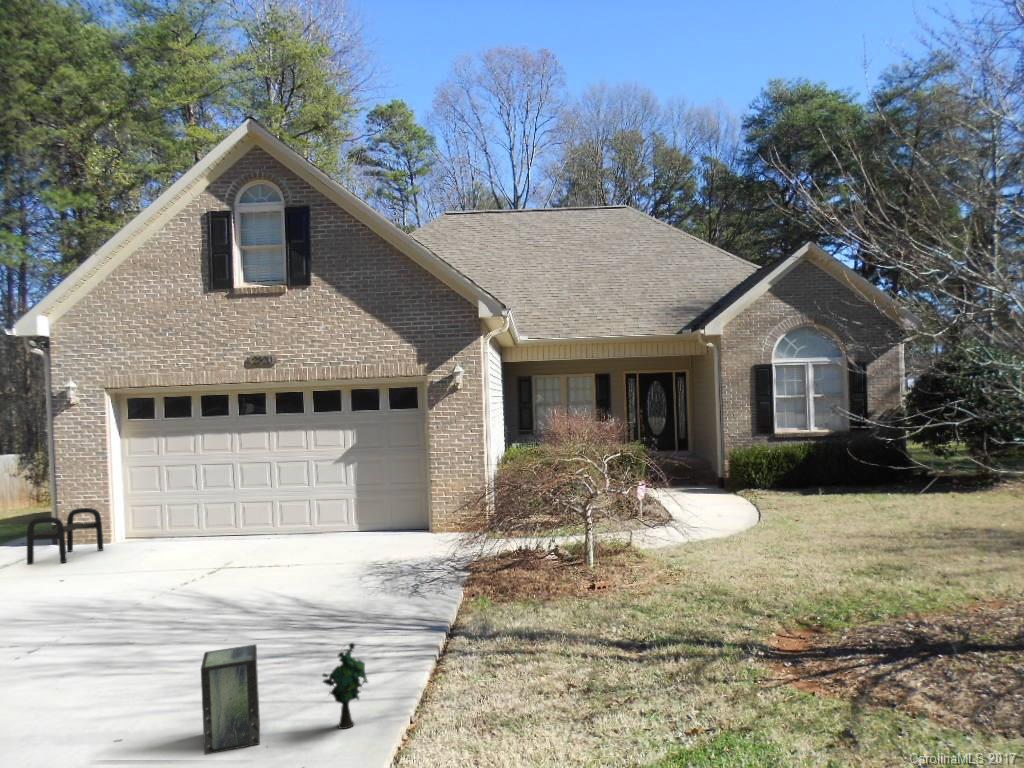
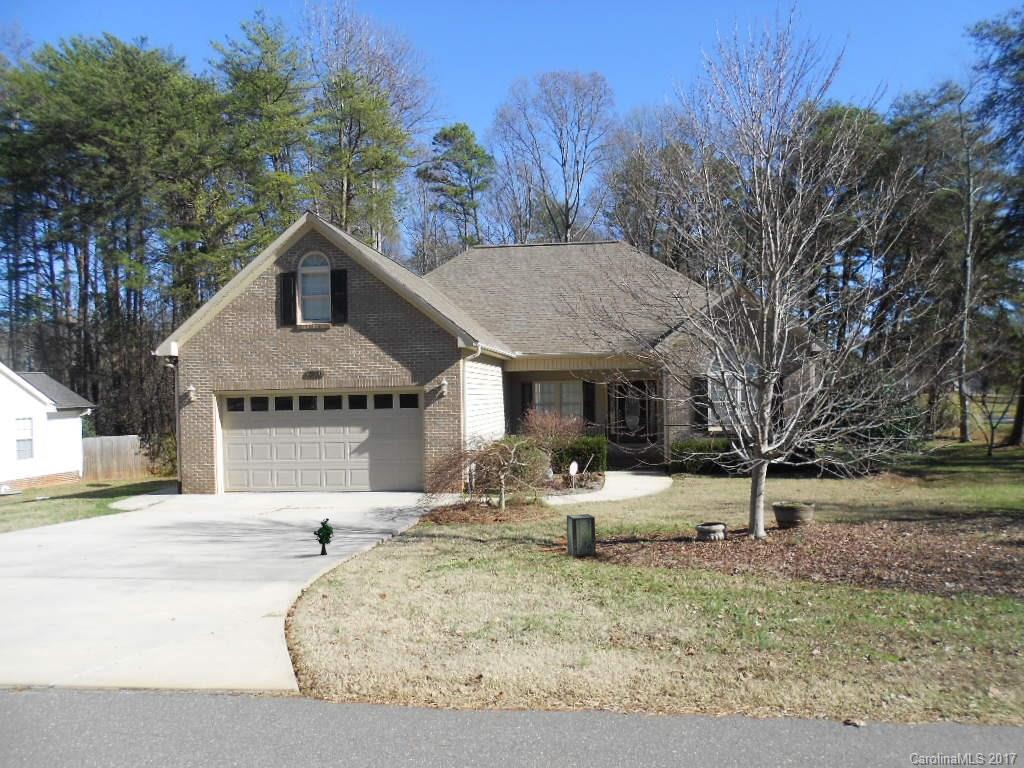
bench: present [27,508,103,564] -> none [166,470,211,504]
storage box: present [201,644,260,755] -> present [567,514,596,557]

